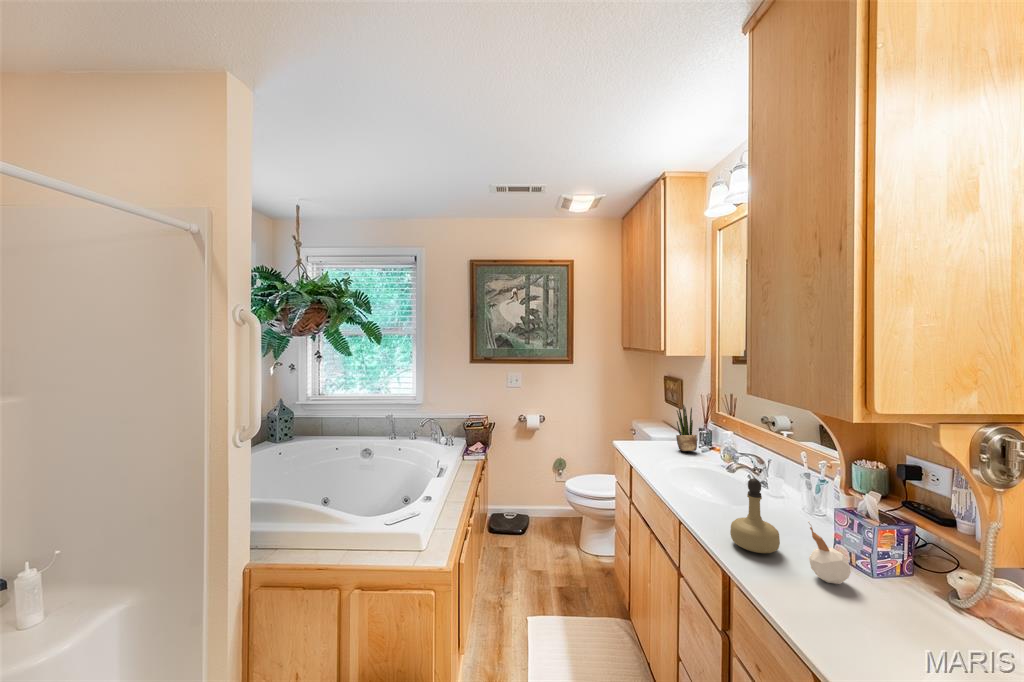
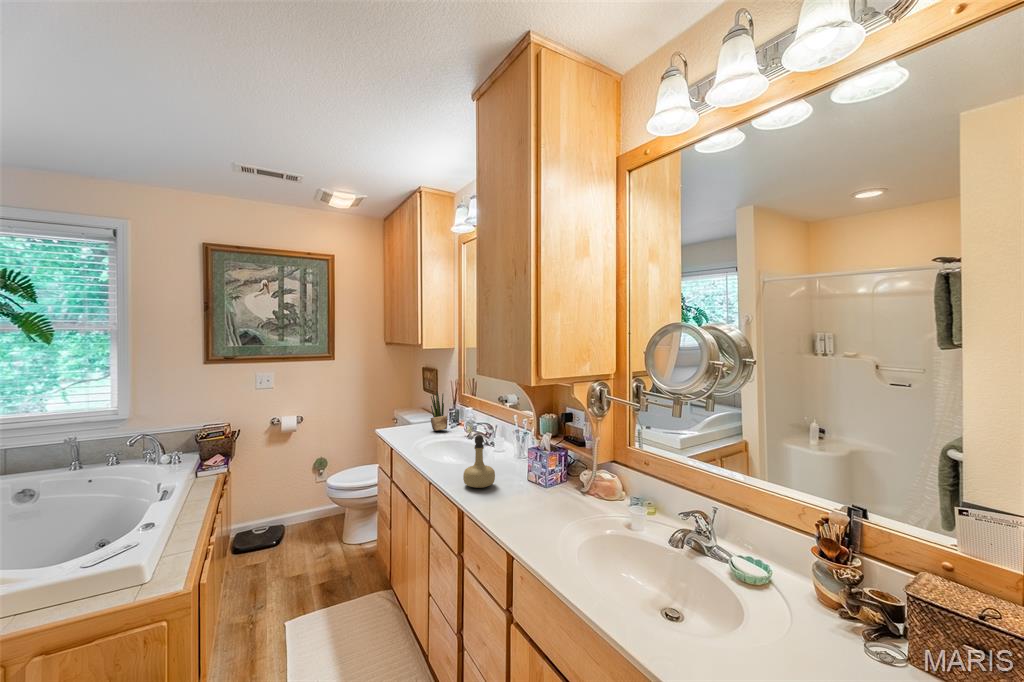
candle: present [808,521,851,584] -> none [510,457,533,496]

